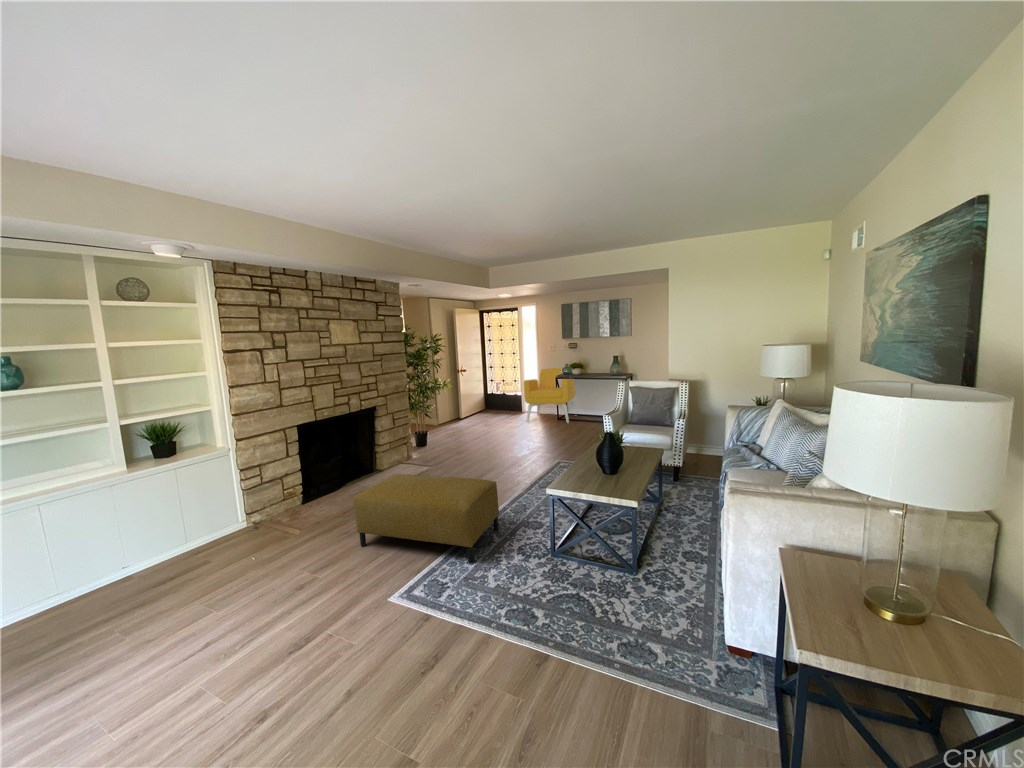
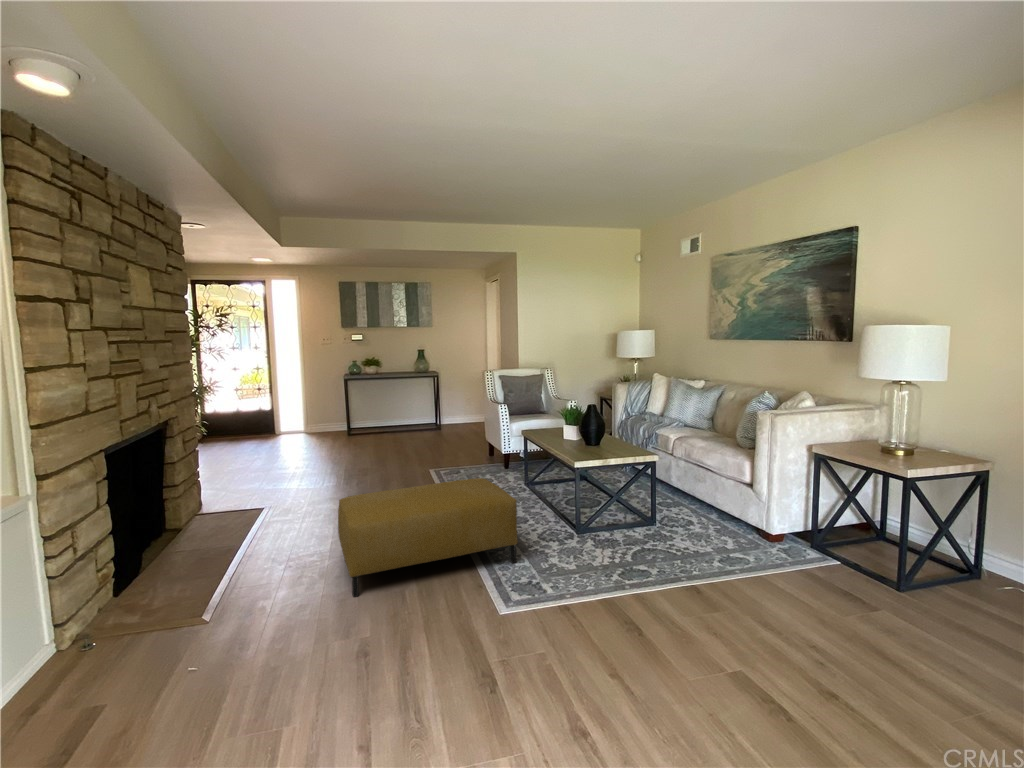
armchair: present [524,368,576,423] -> none [301,366,368,442]

